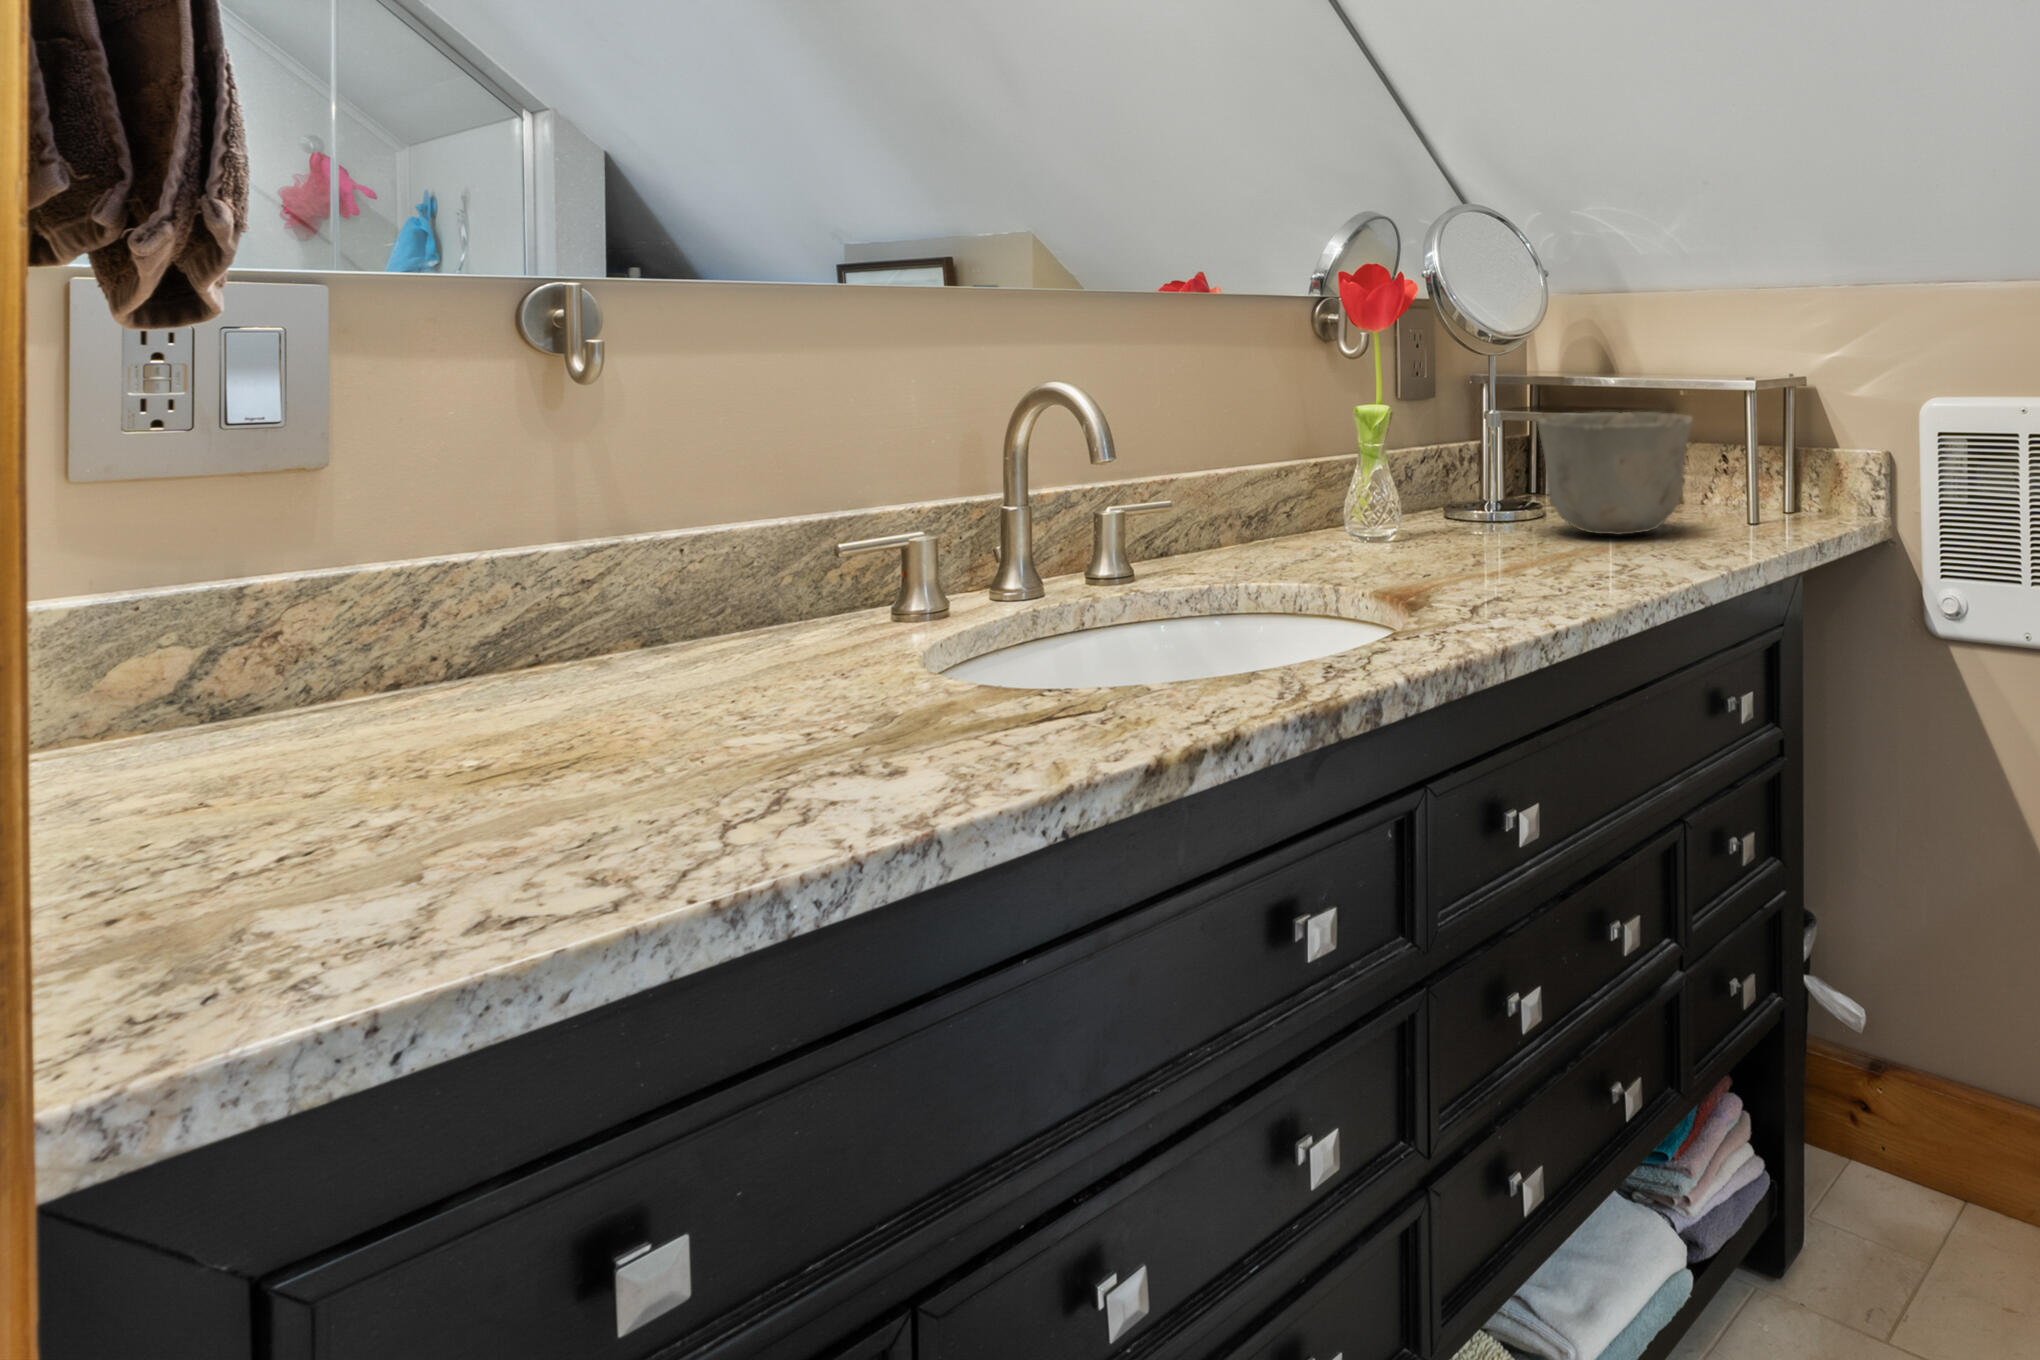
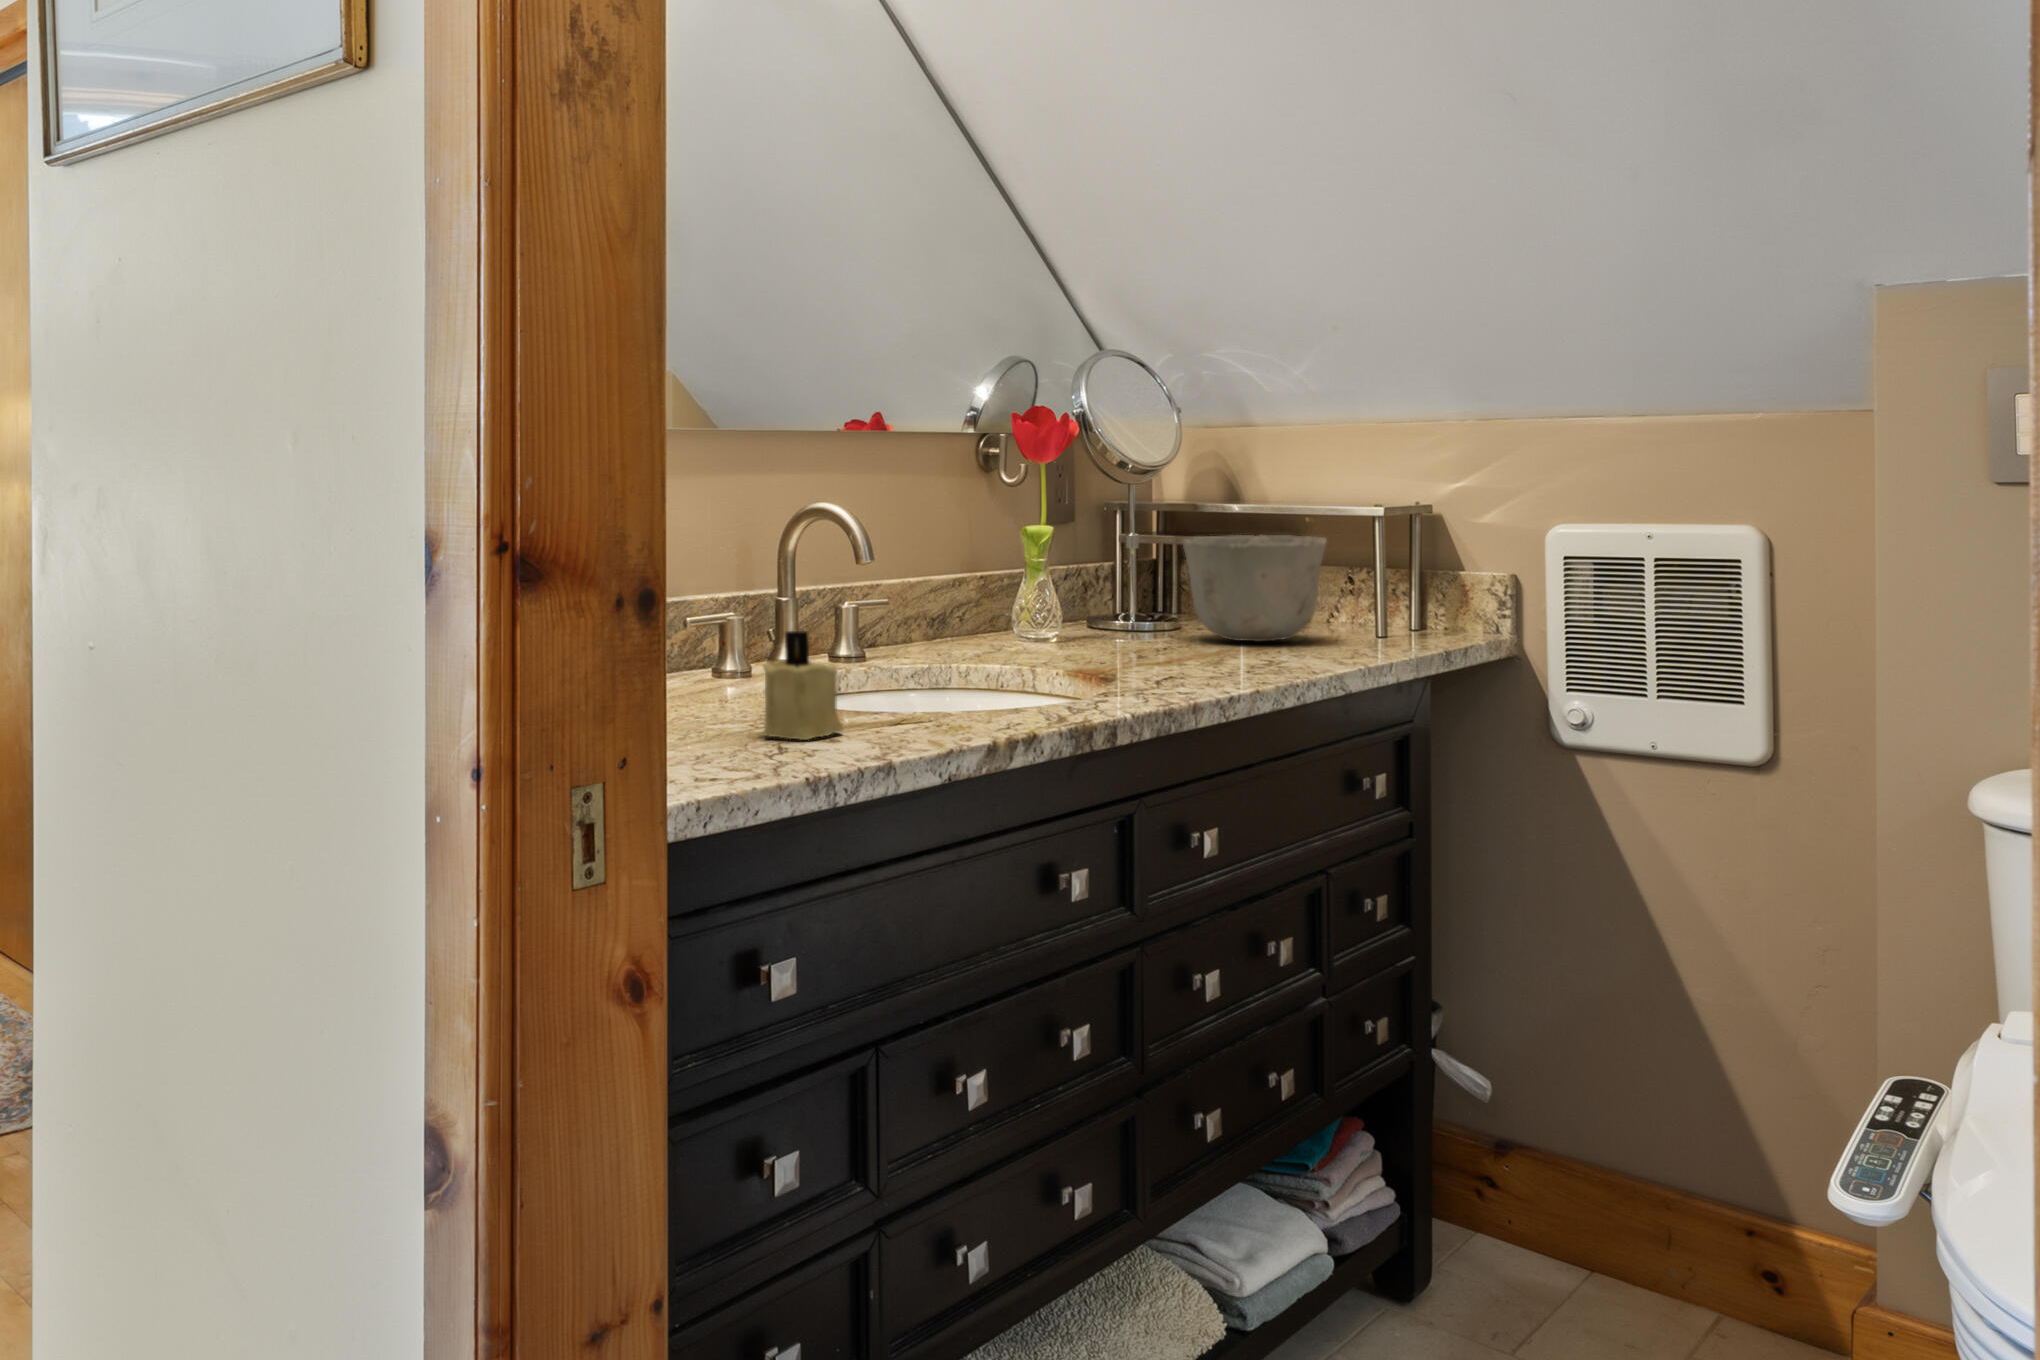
candle: none [791,595,934,776] -> present [763,631,843,740]

